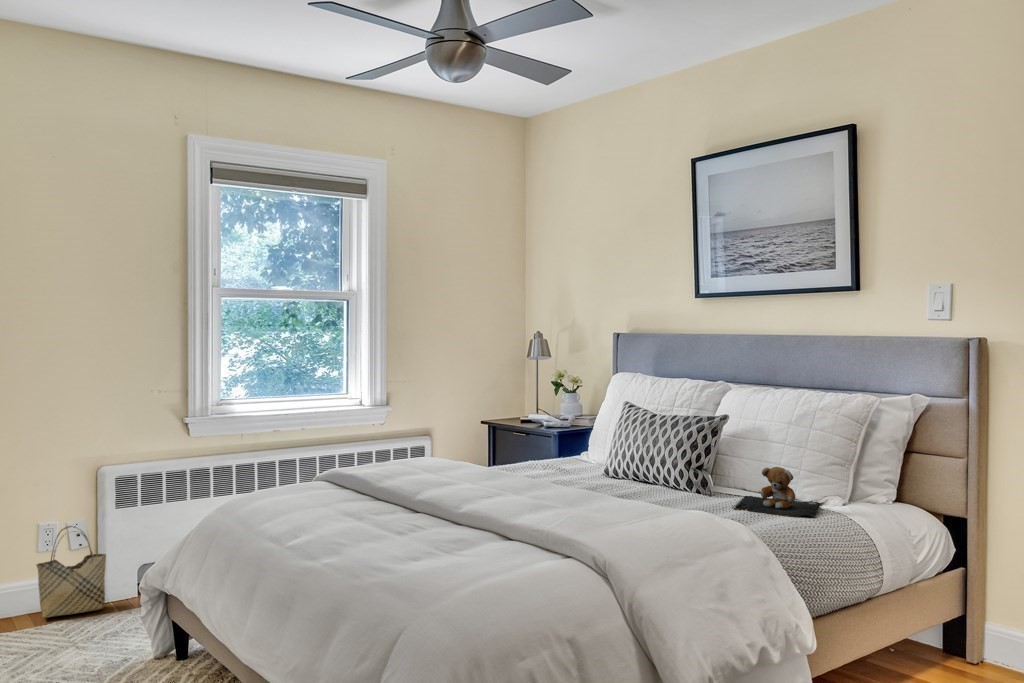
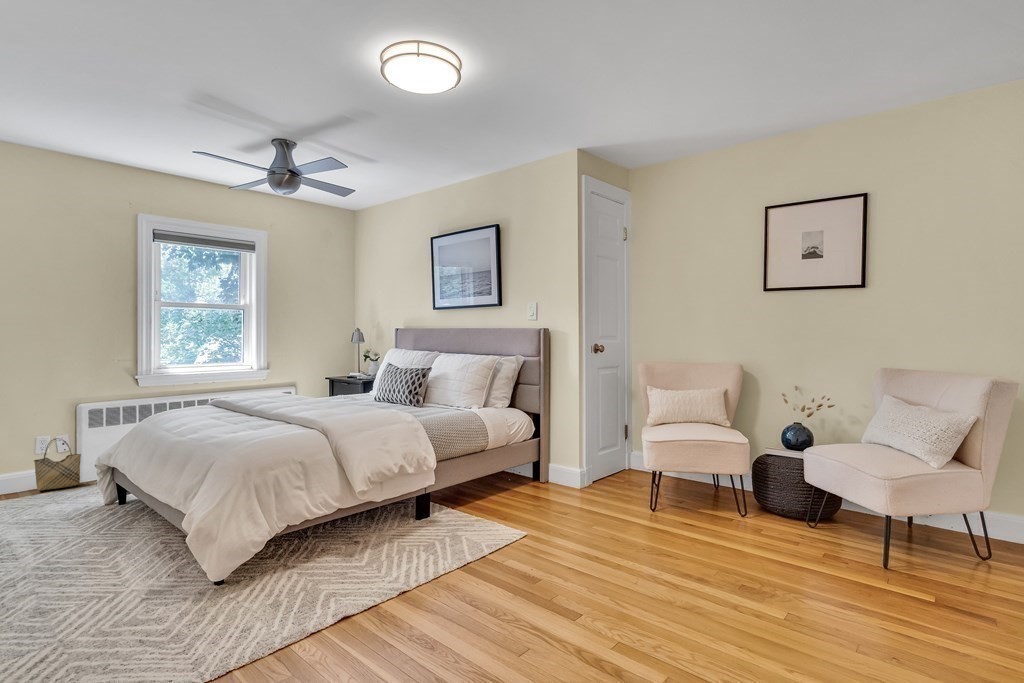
teddy bear: present [731,467,822,517] -> none [420,390,468,413]

